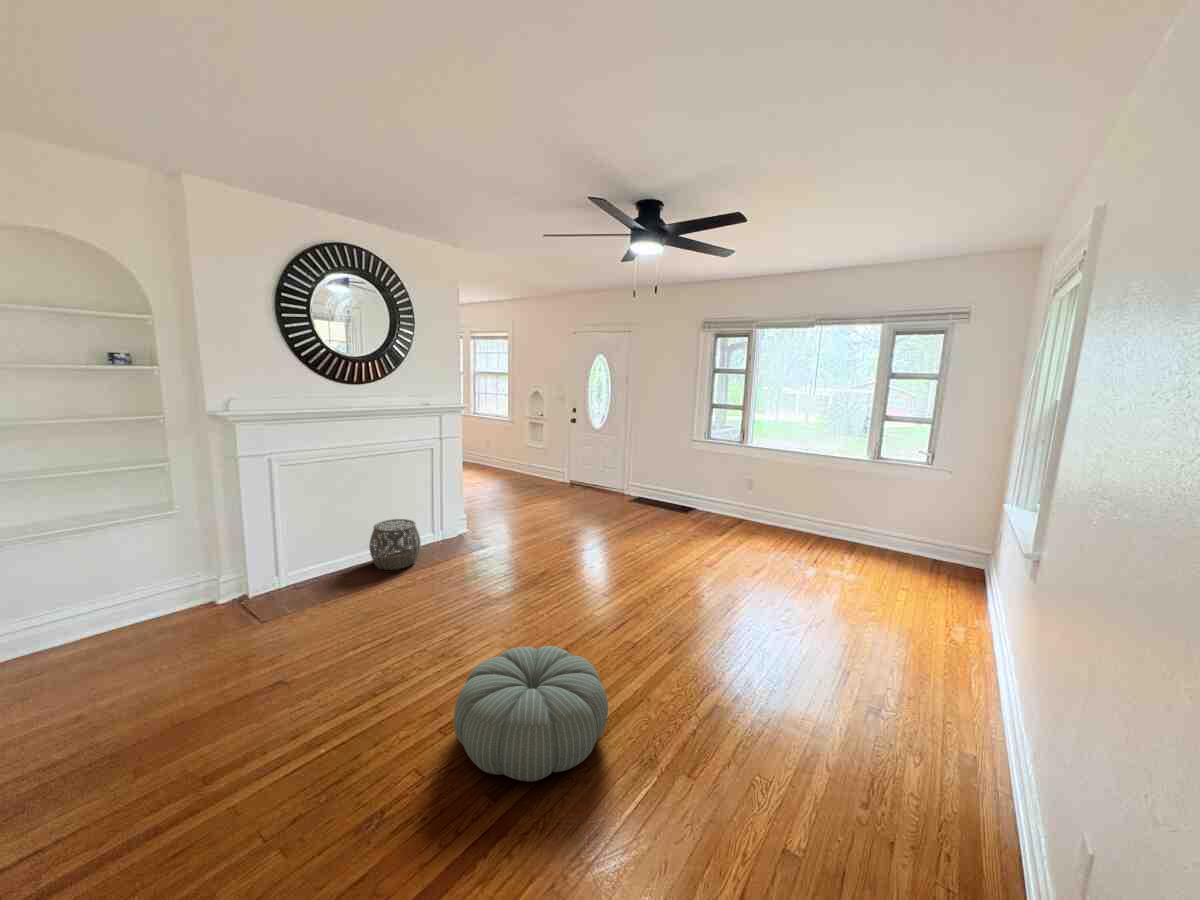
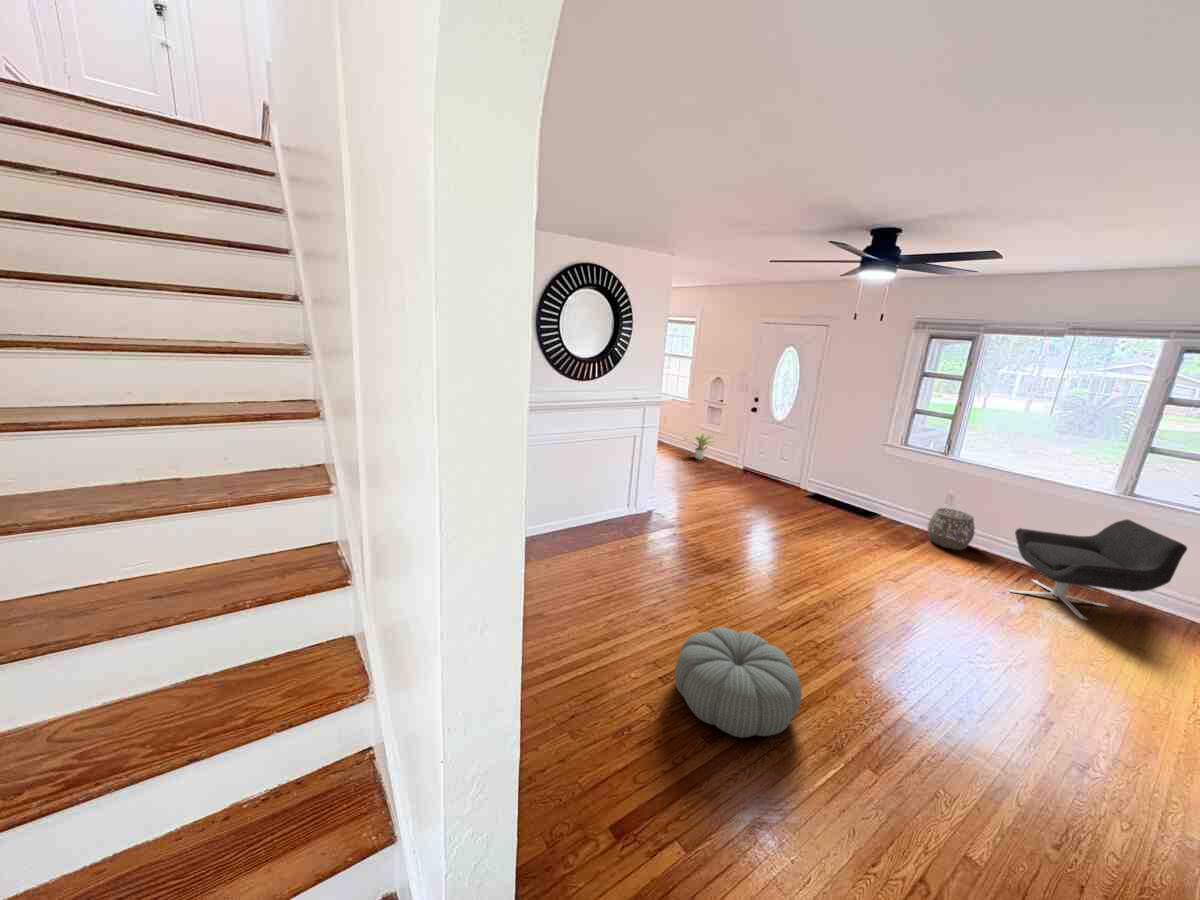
potted plant: none [503,450,536,479] -> present [687,434,713,460]
lounge chair: none [803,481,923,574] -> present [1009,519,1187,619]
woven basket: present [369,519,421,570] -> present [928,508,975,550]

